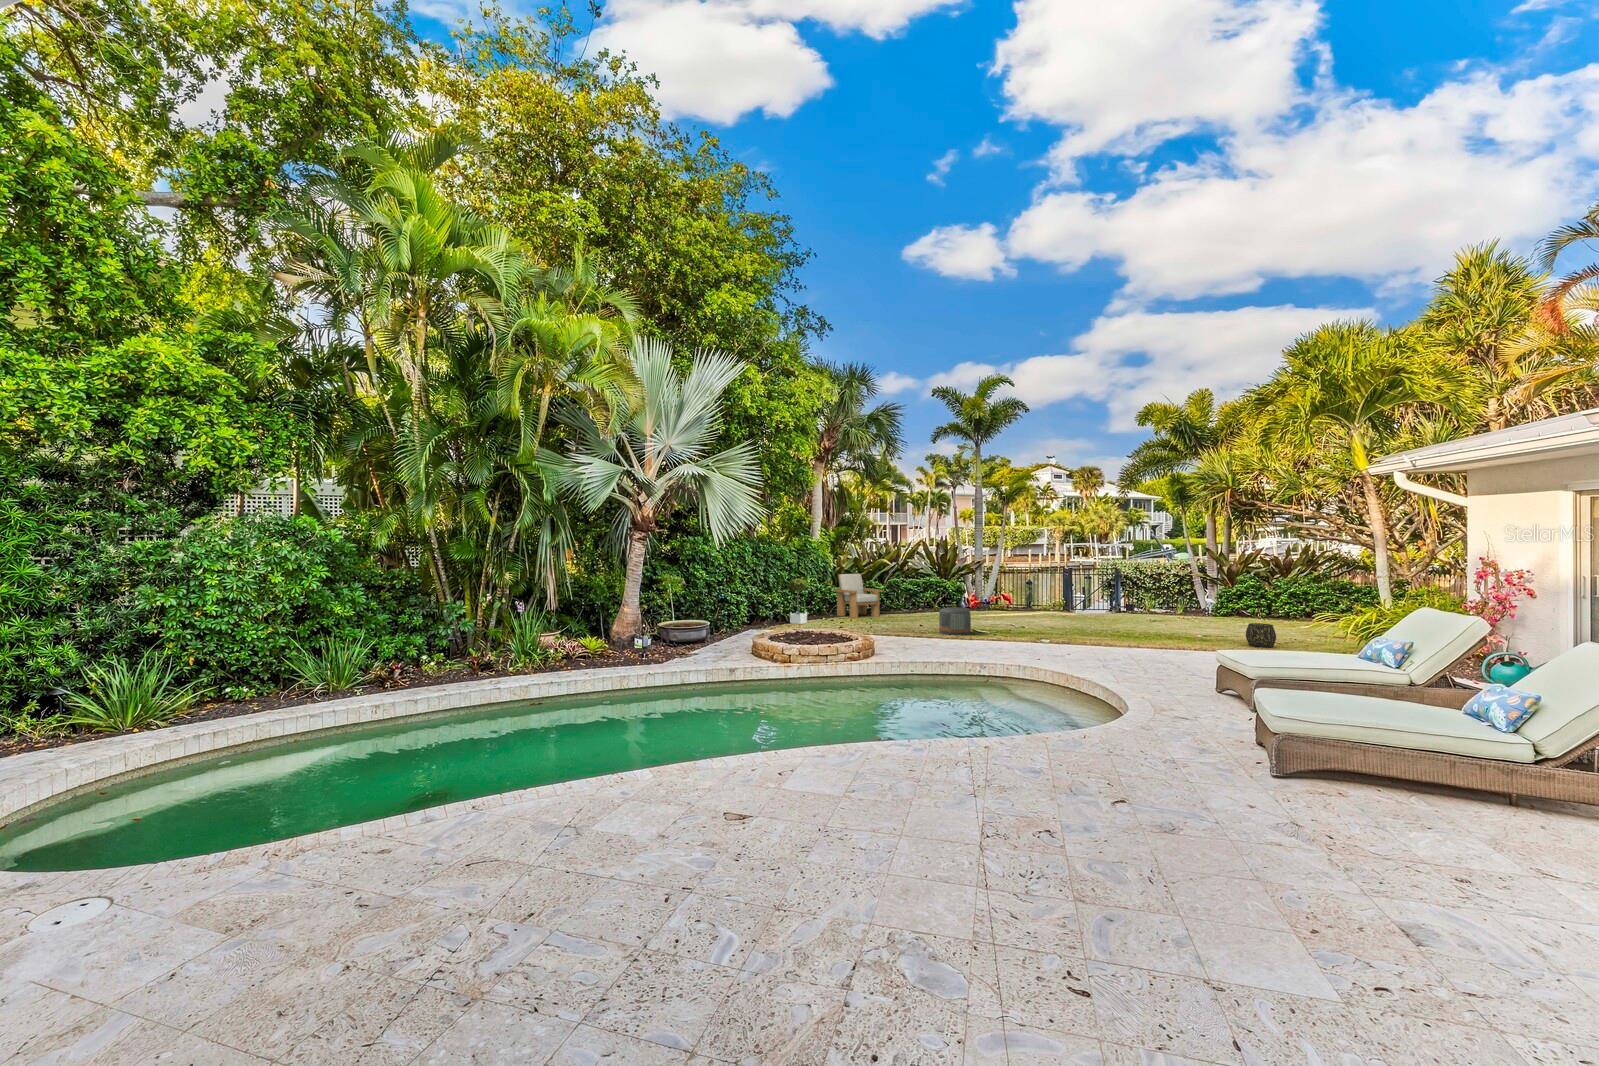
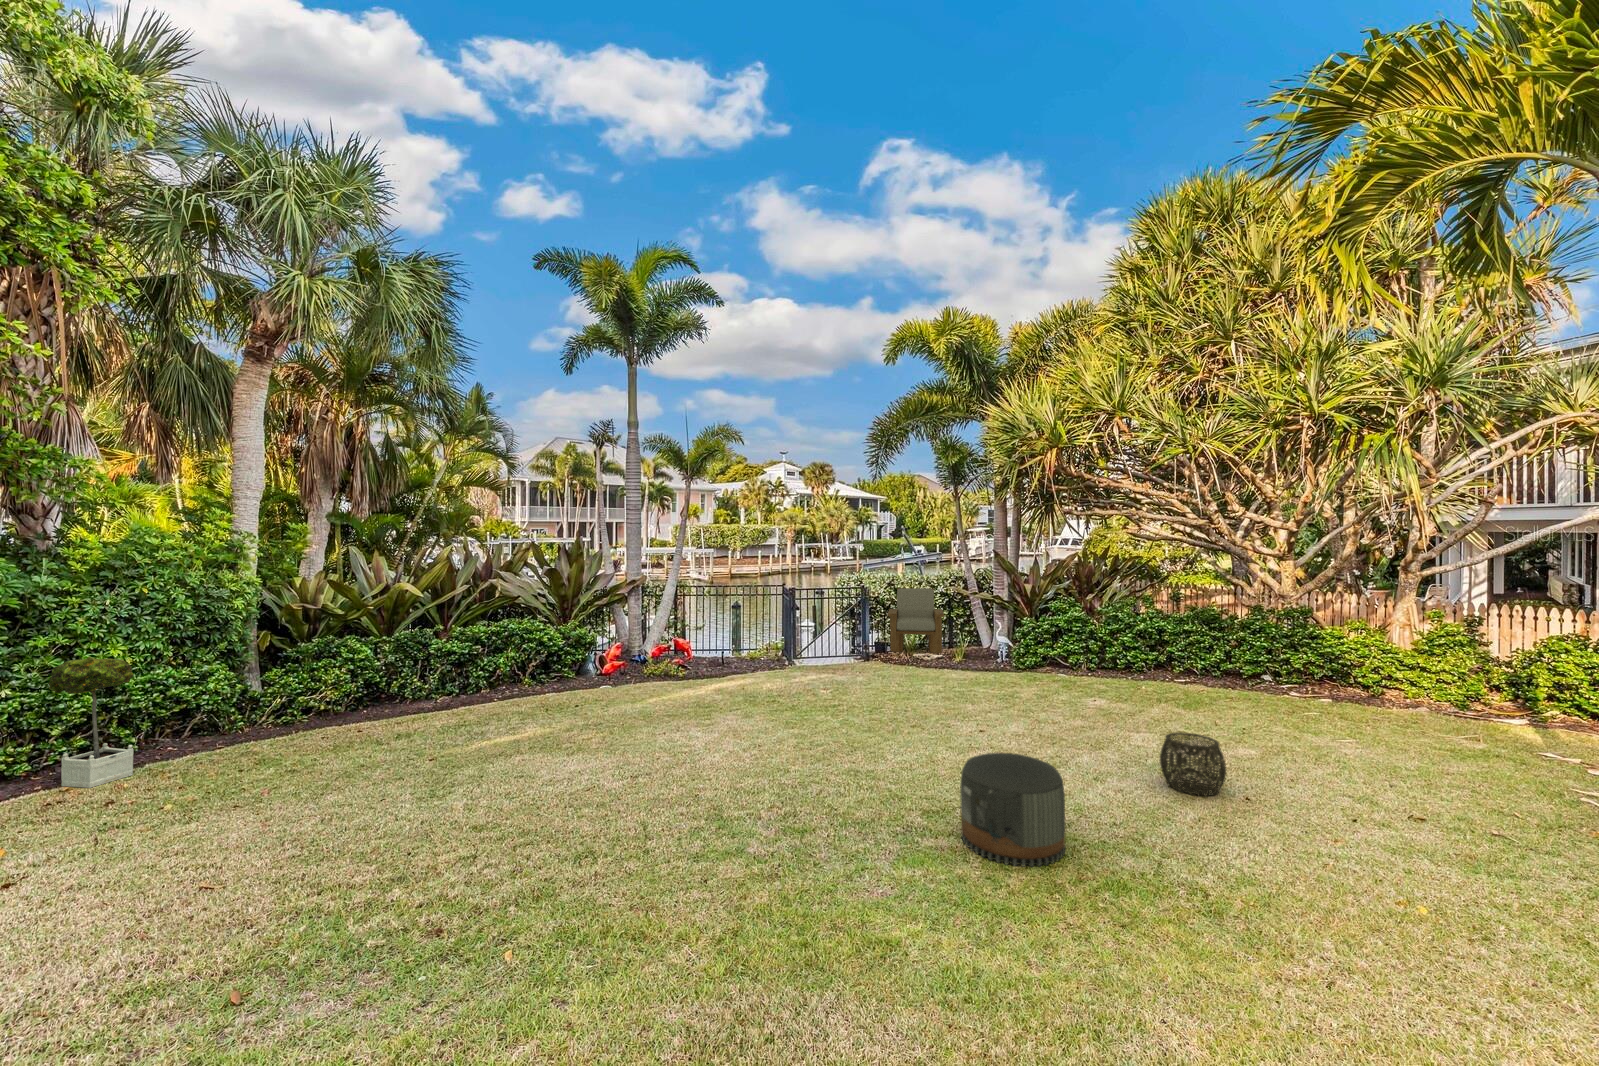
armchair: present [834,574,883,618] -> present [888,588,944,653]
pouf: present [939,607,971,635] -> present [960,753,1065,867]

